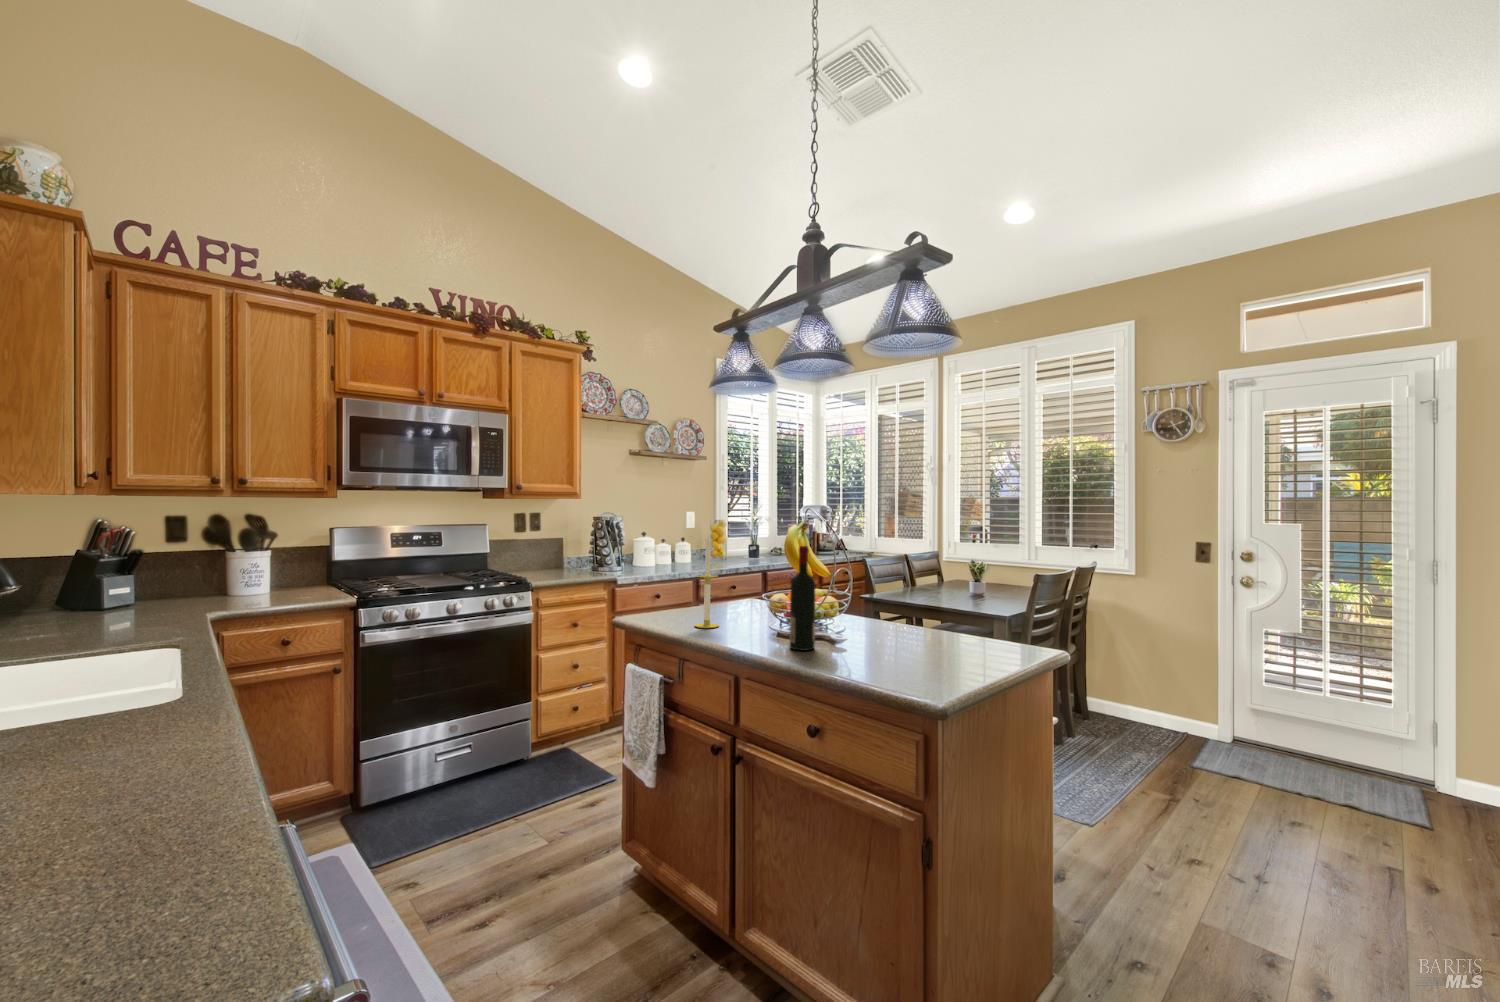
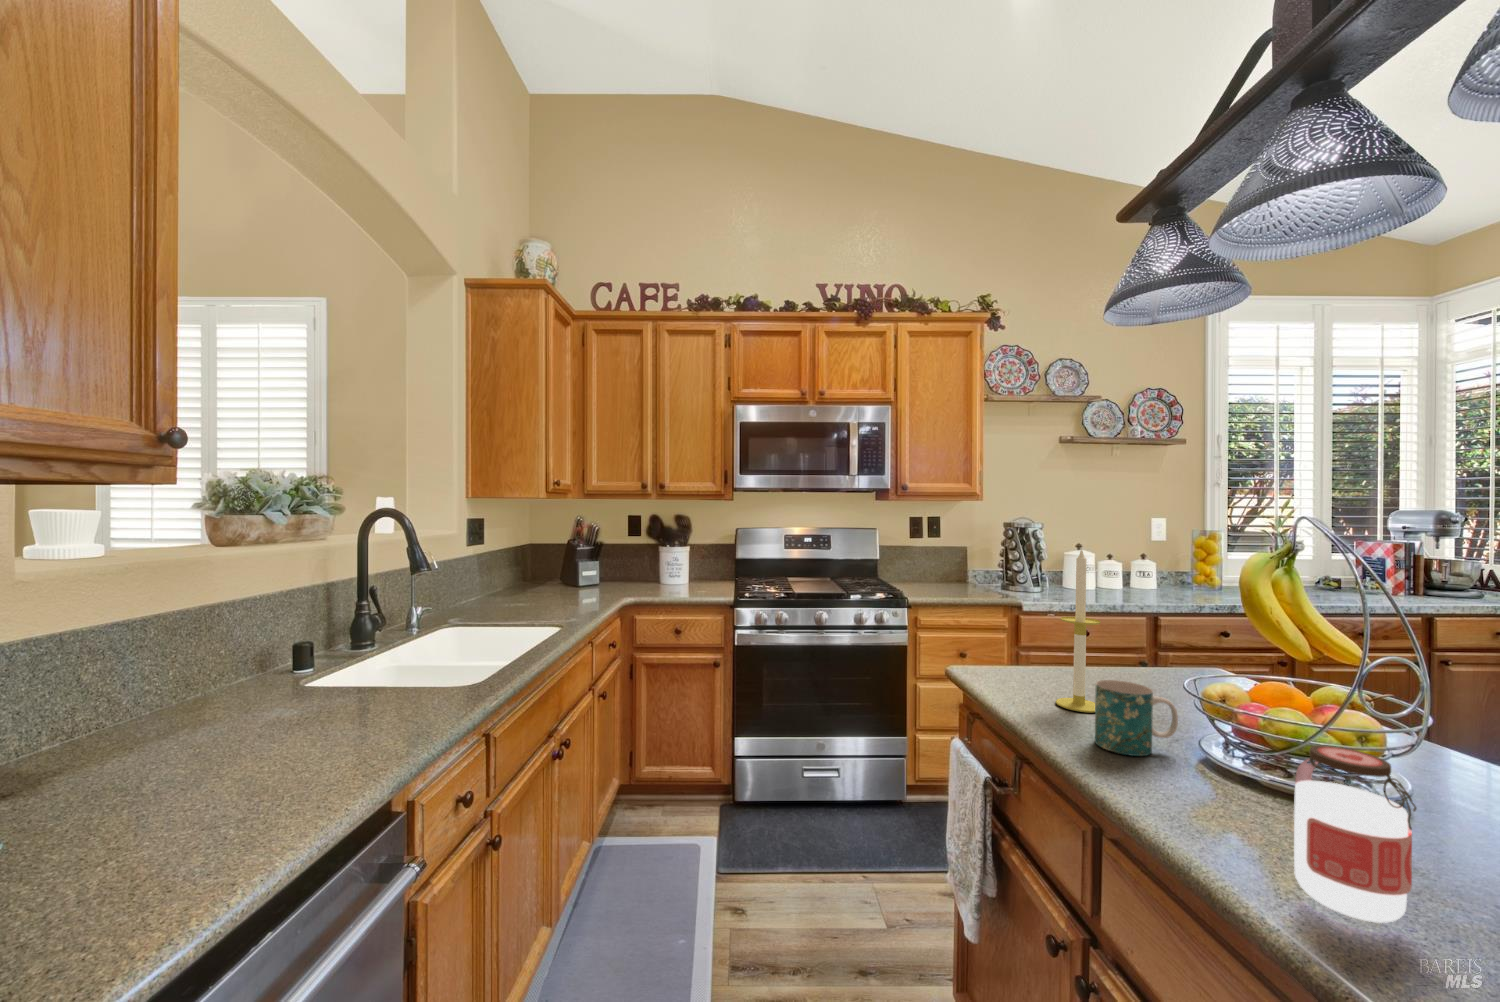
wine bottle: present [790,546,815,651] -> none [1224,585,1299,830]
mug: none [727,604,762,640] -> present [1095,680,1178,756]
jar: none [821,605,855,666] -> present [1294,745,1416,923]

